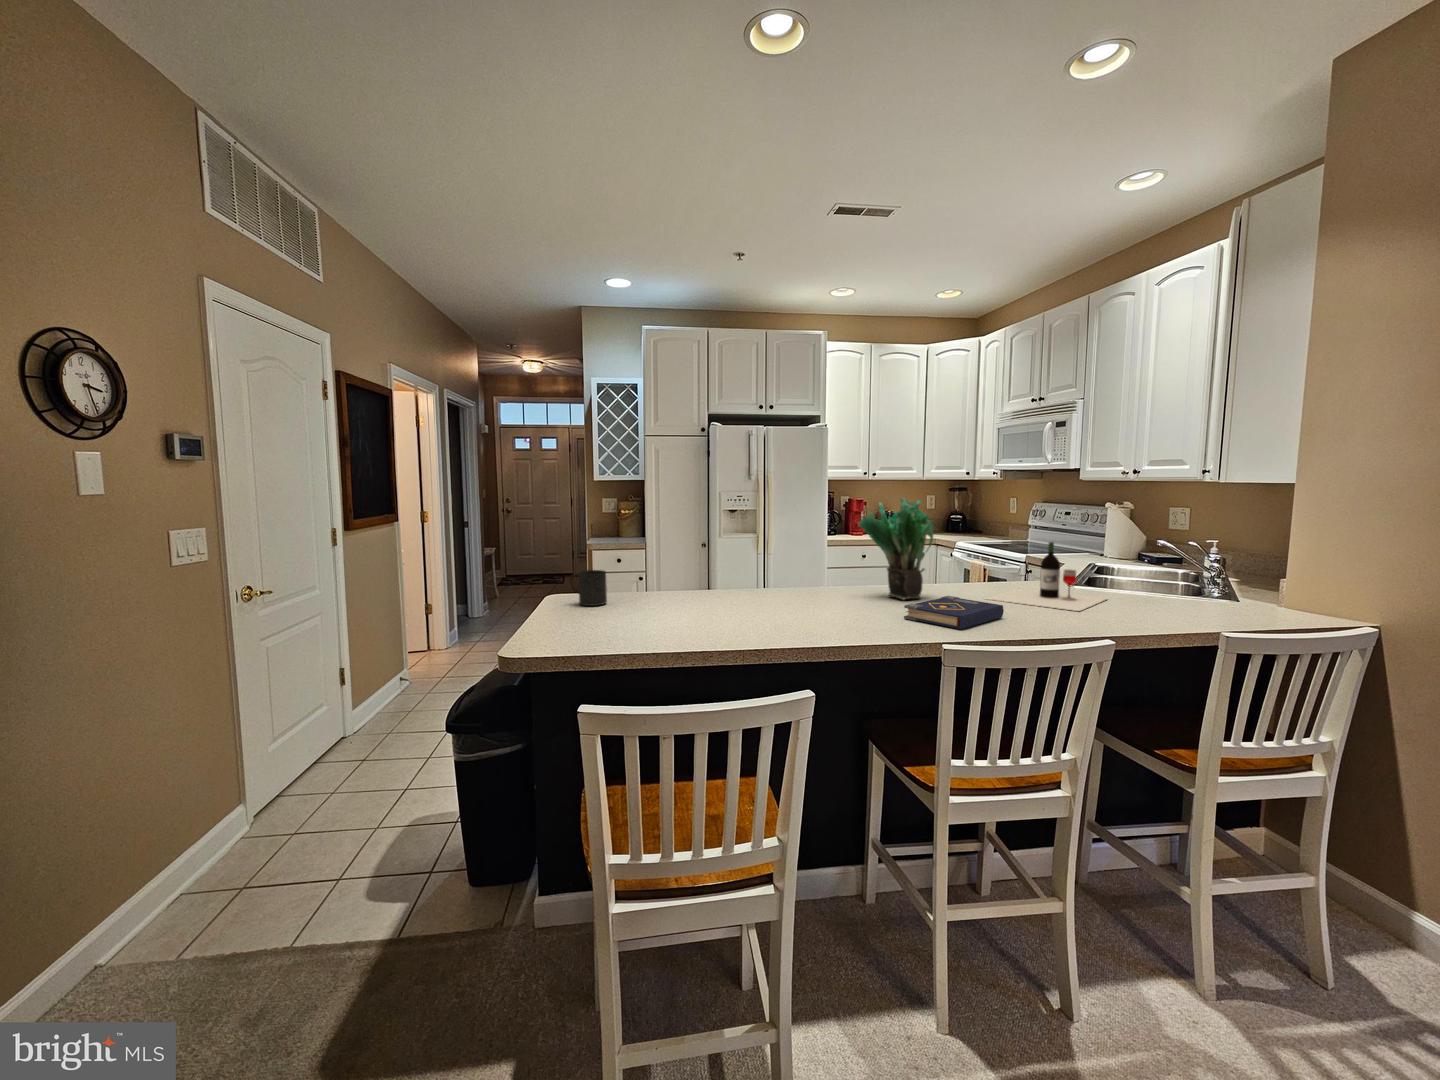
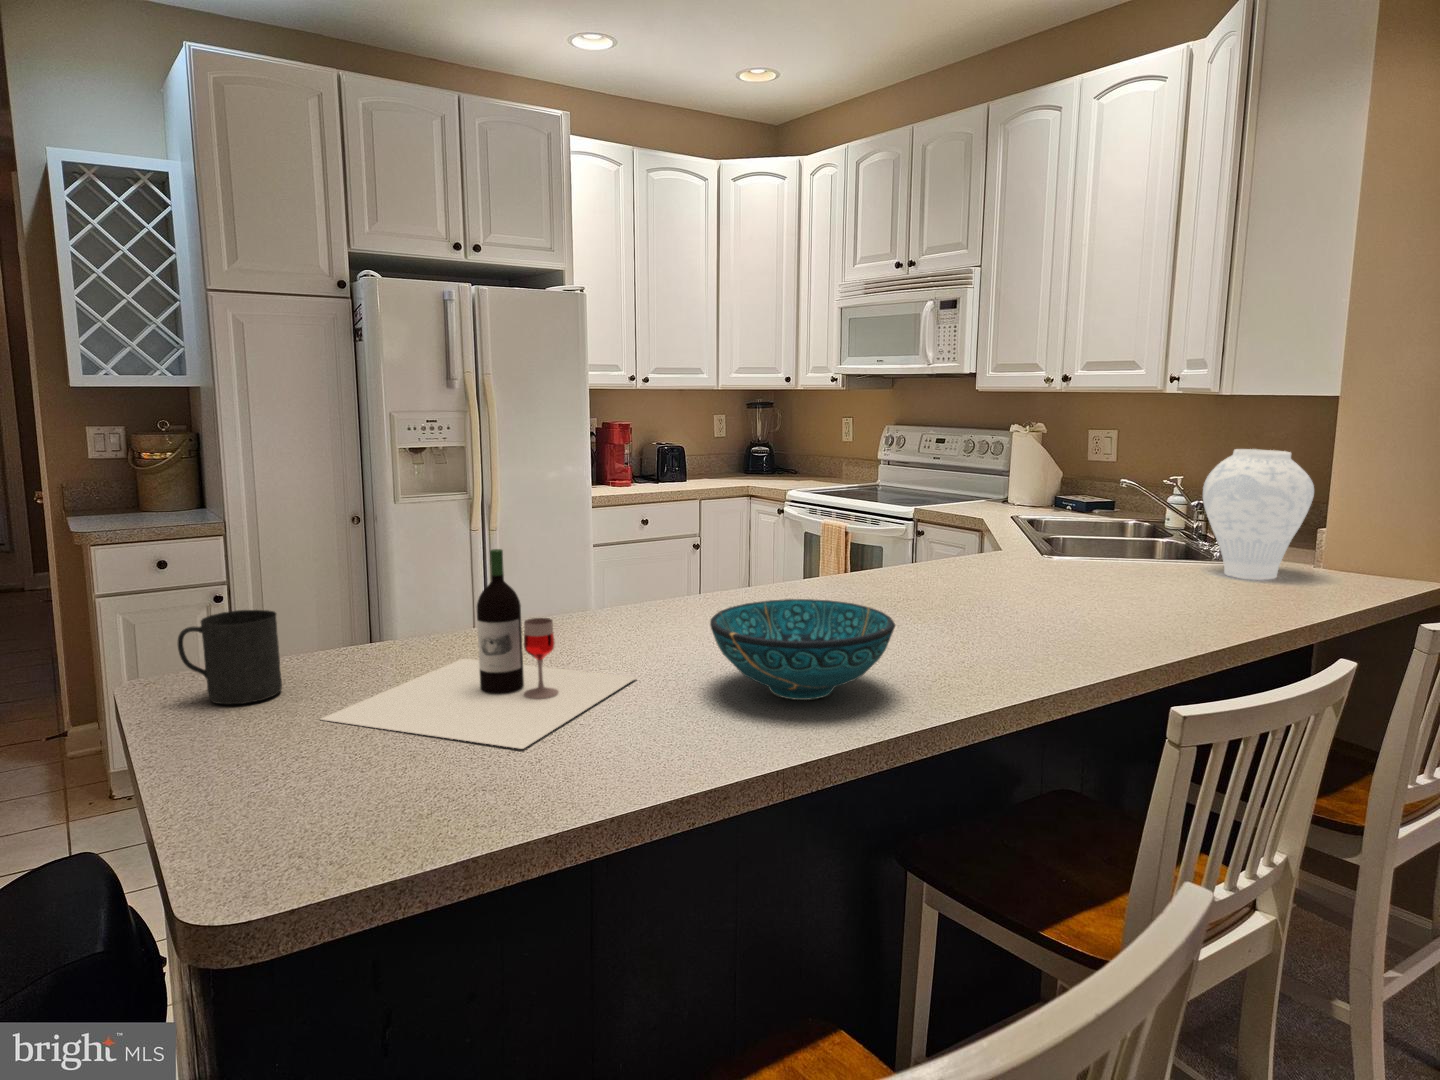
potted plant: present [858,498,934,600] -> none [791,422,914,611]
vase: none [1162,519,1245,606] -> present [1203,449,1314,580]
wine bottle: present [988,542,1106,611] -> present [321,549,636,749]
decorative bowl: none [767,583,855,628] -> present [710,599,895,700]
book: present [904,596,1004,629] -> none [937,599,1076,666]

